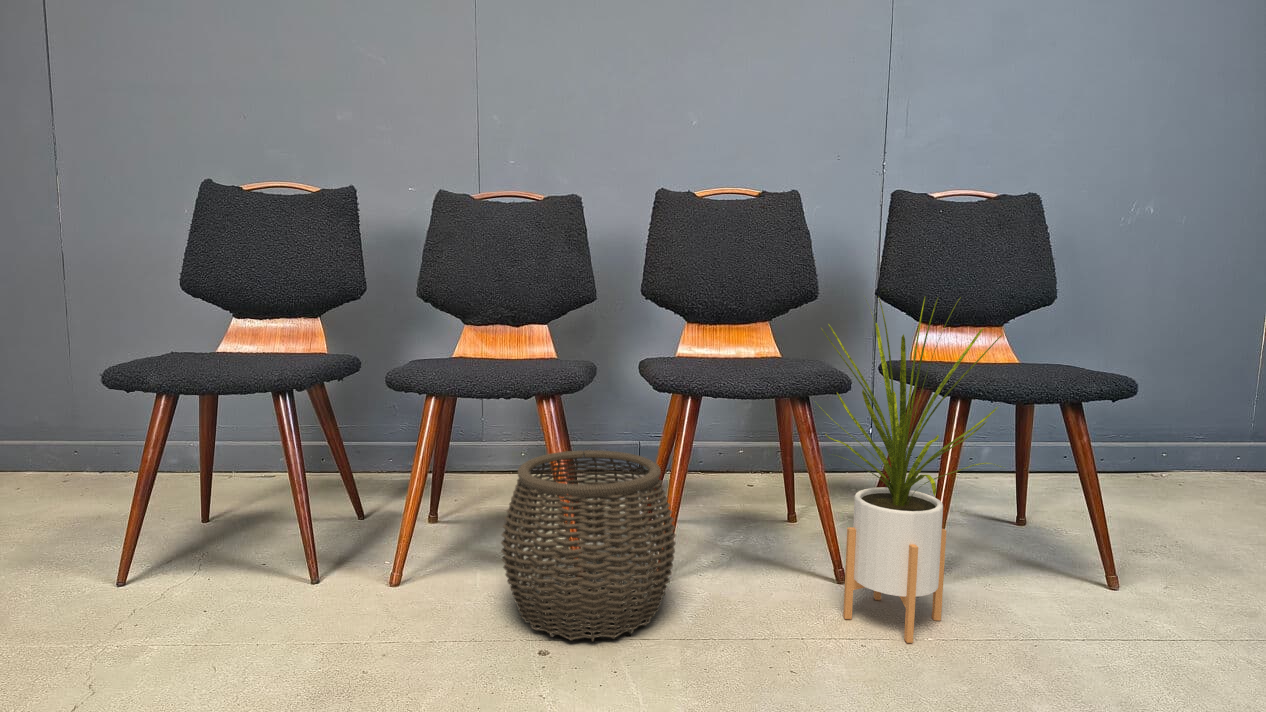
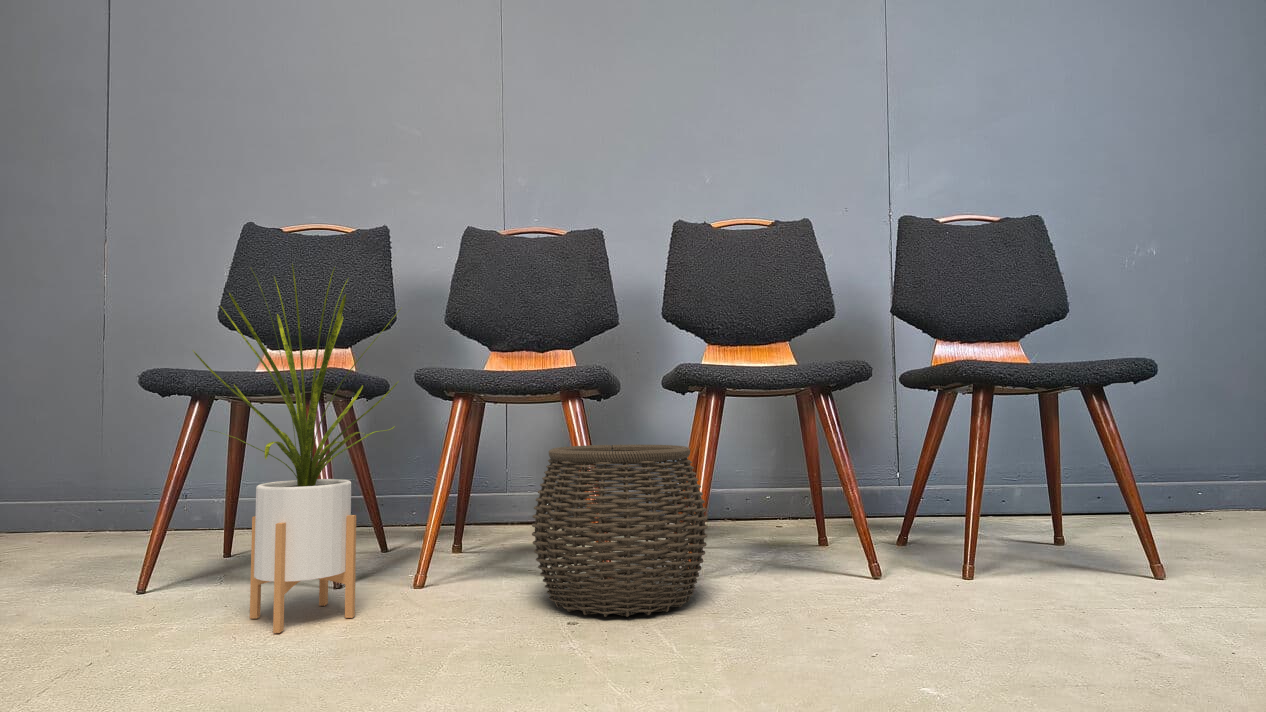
house plant: present [817,298,1002,643] -> present [193,264,400,633]

